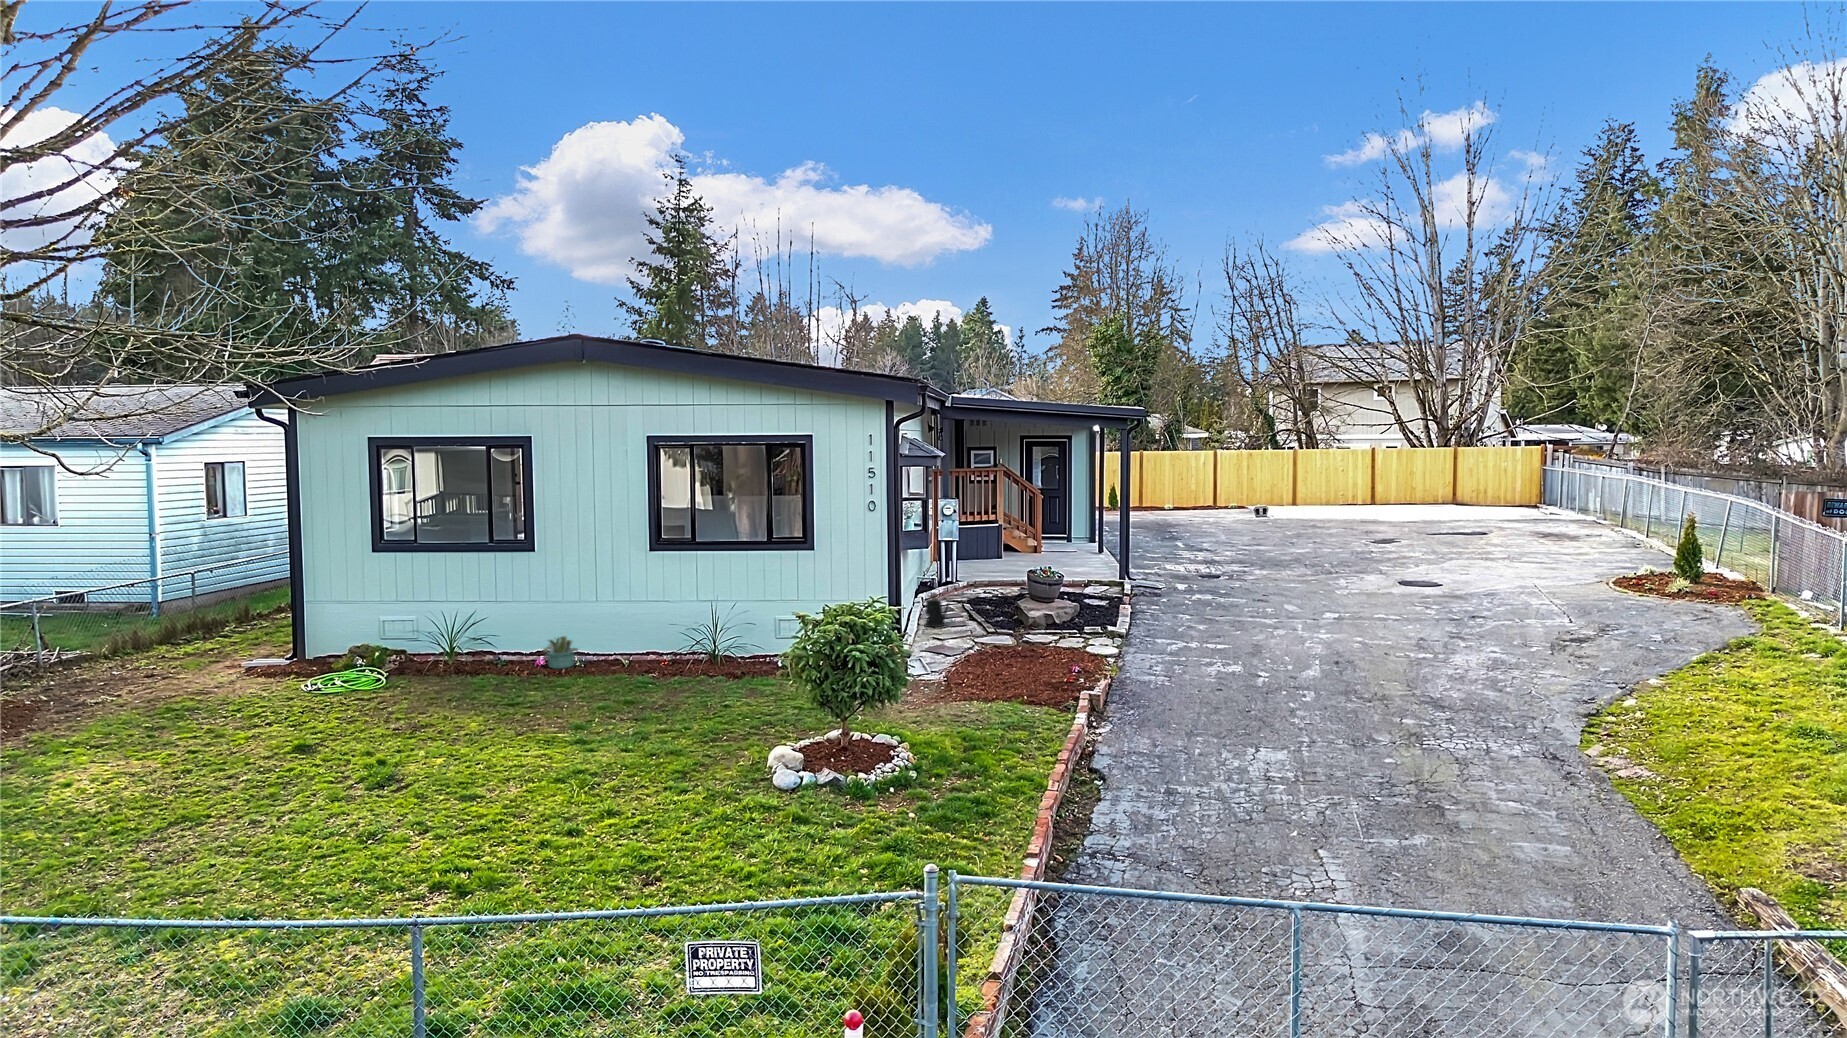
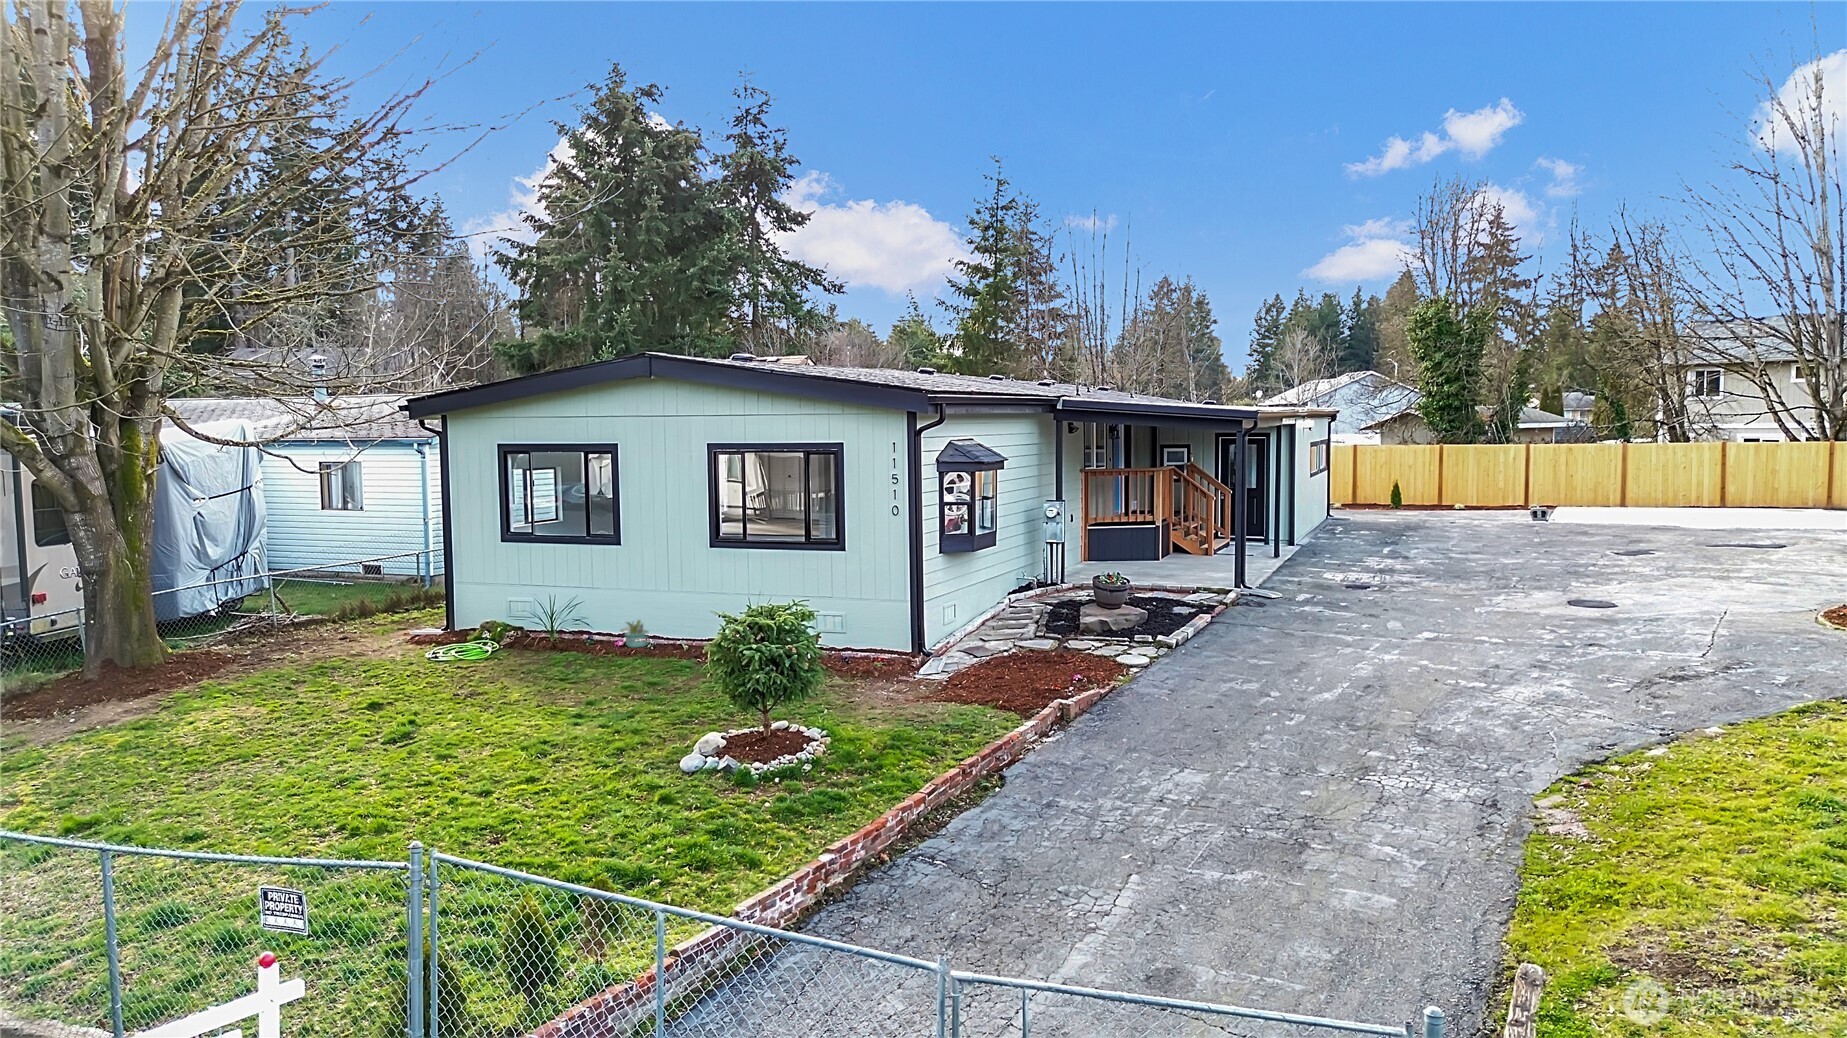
watering can: present [924,592,949,627] -> none [994,590,1019,629]

